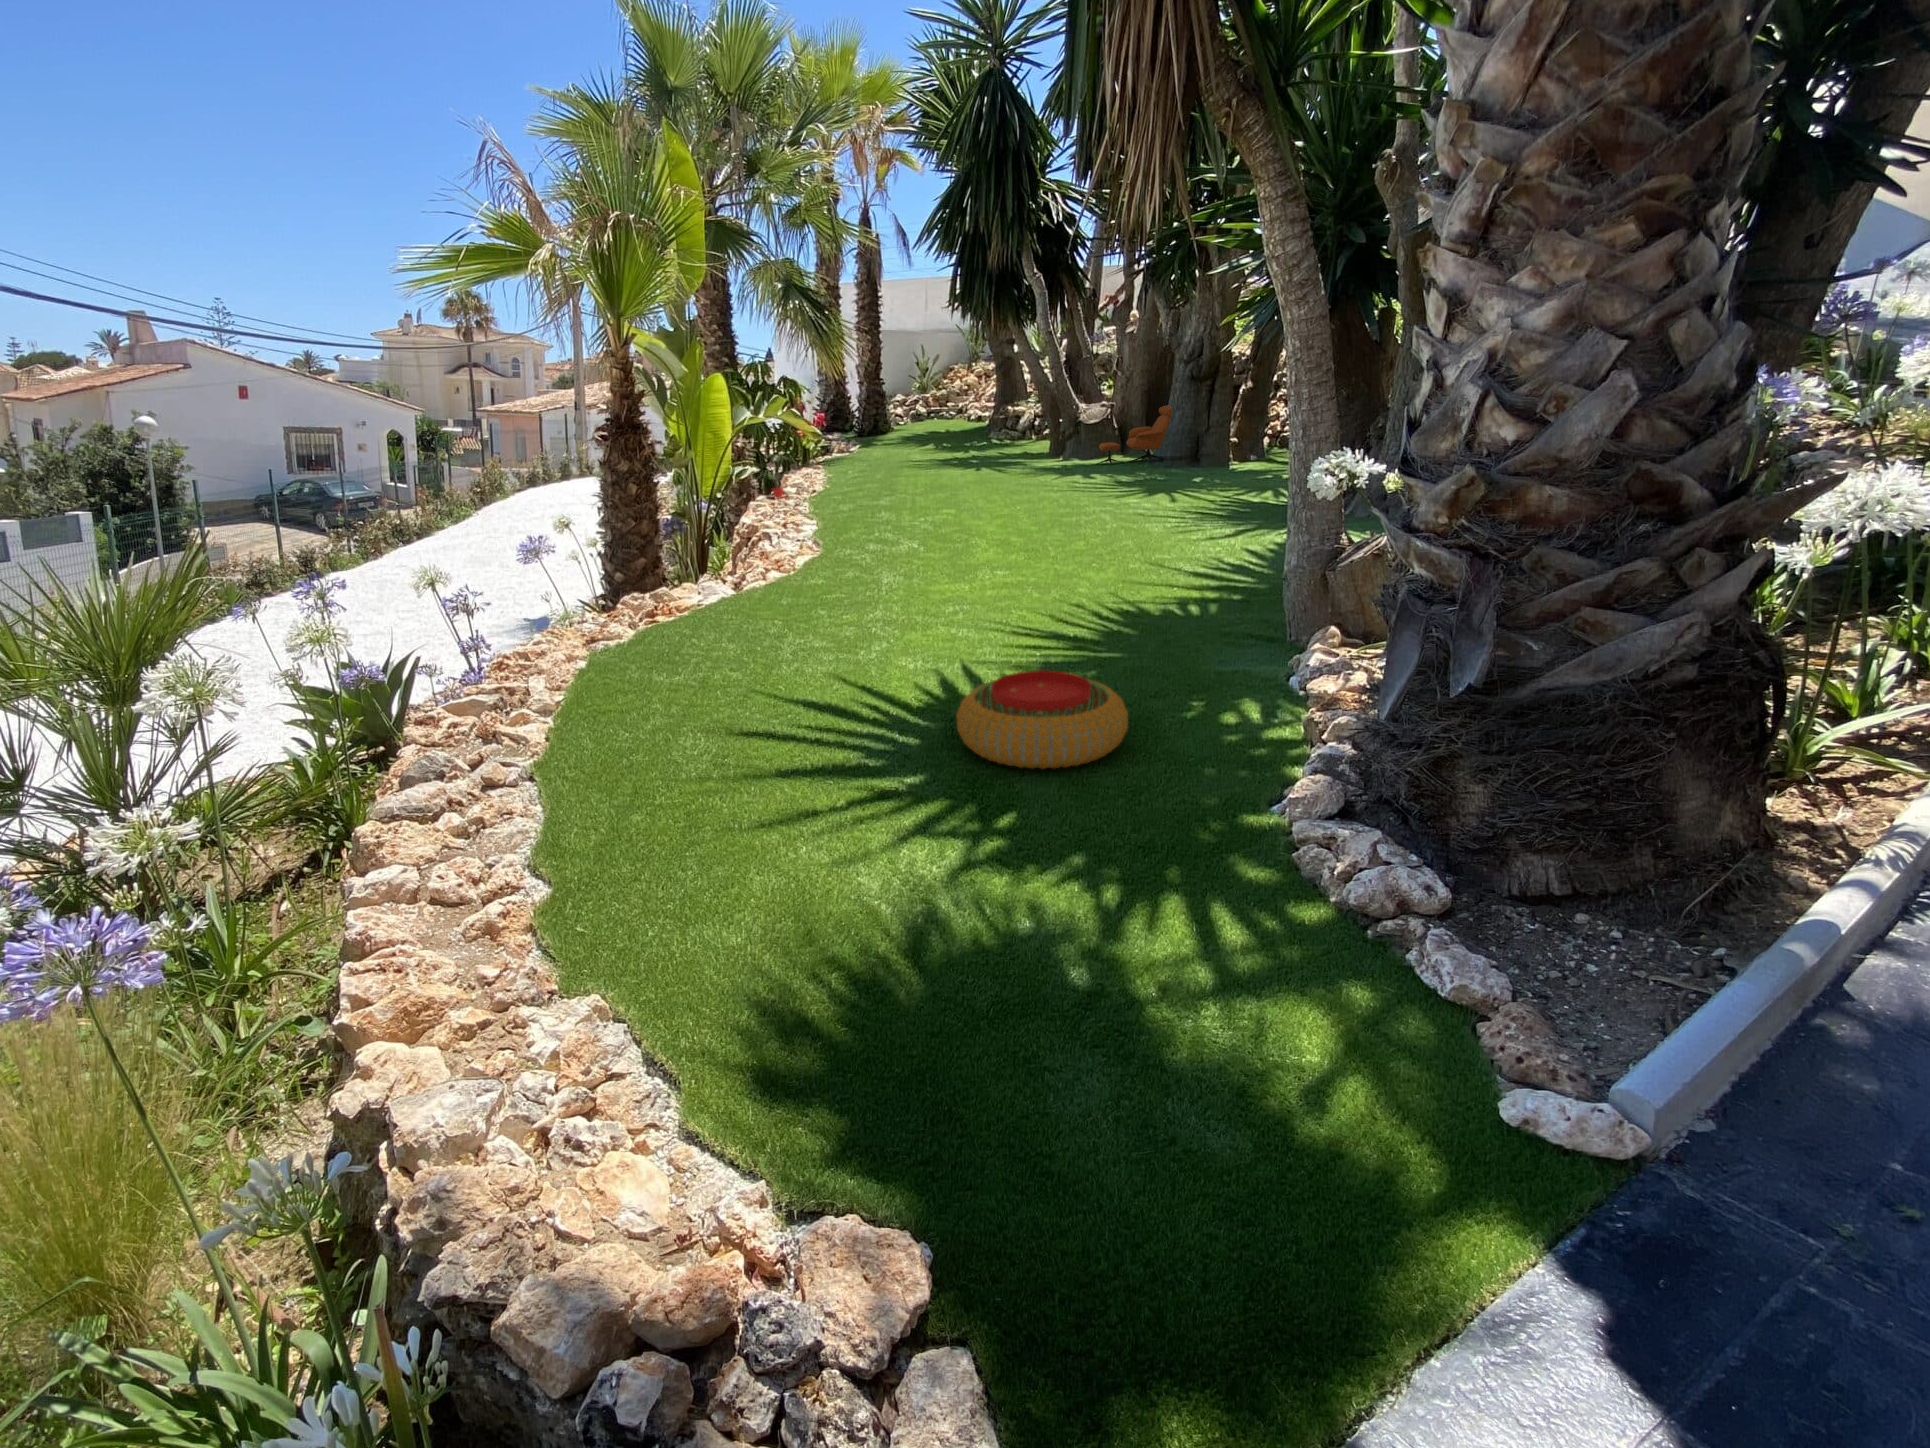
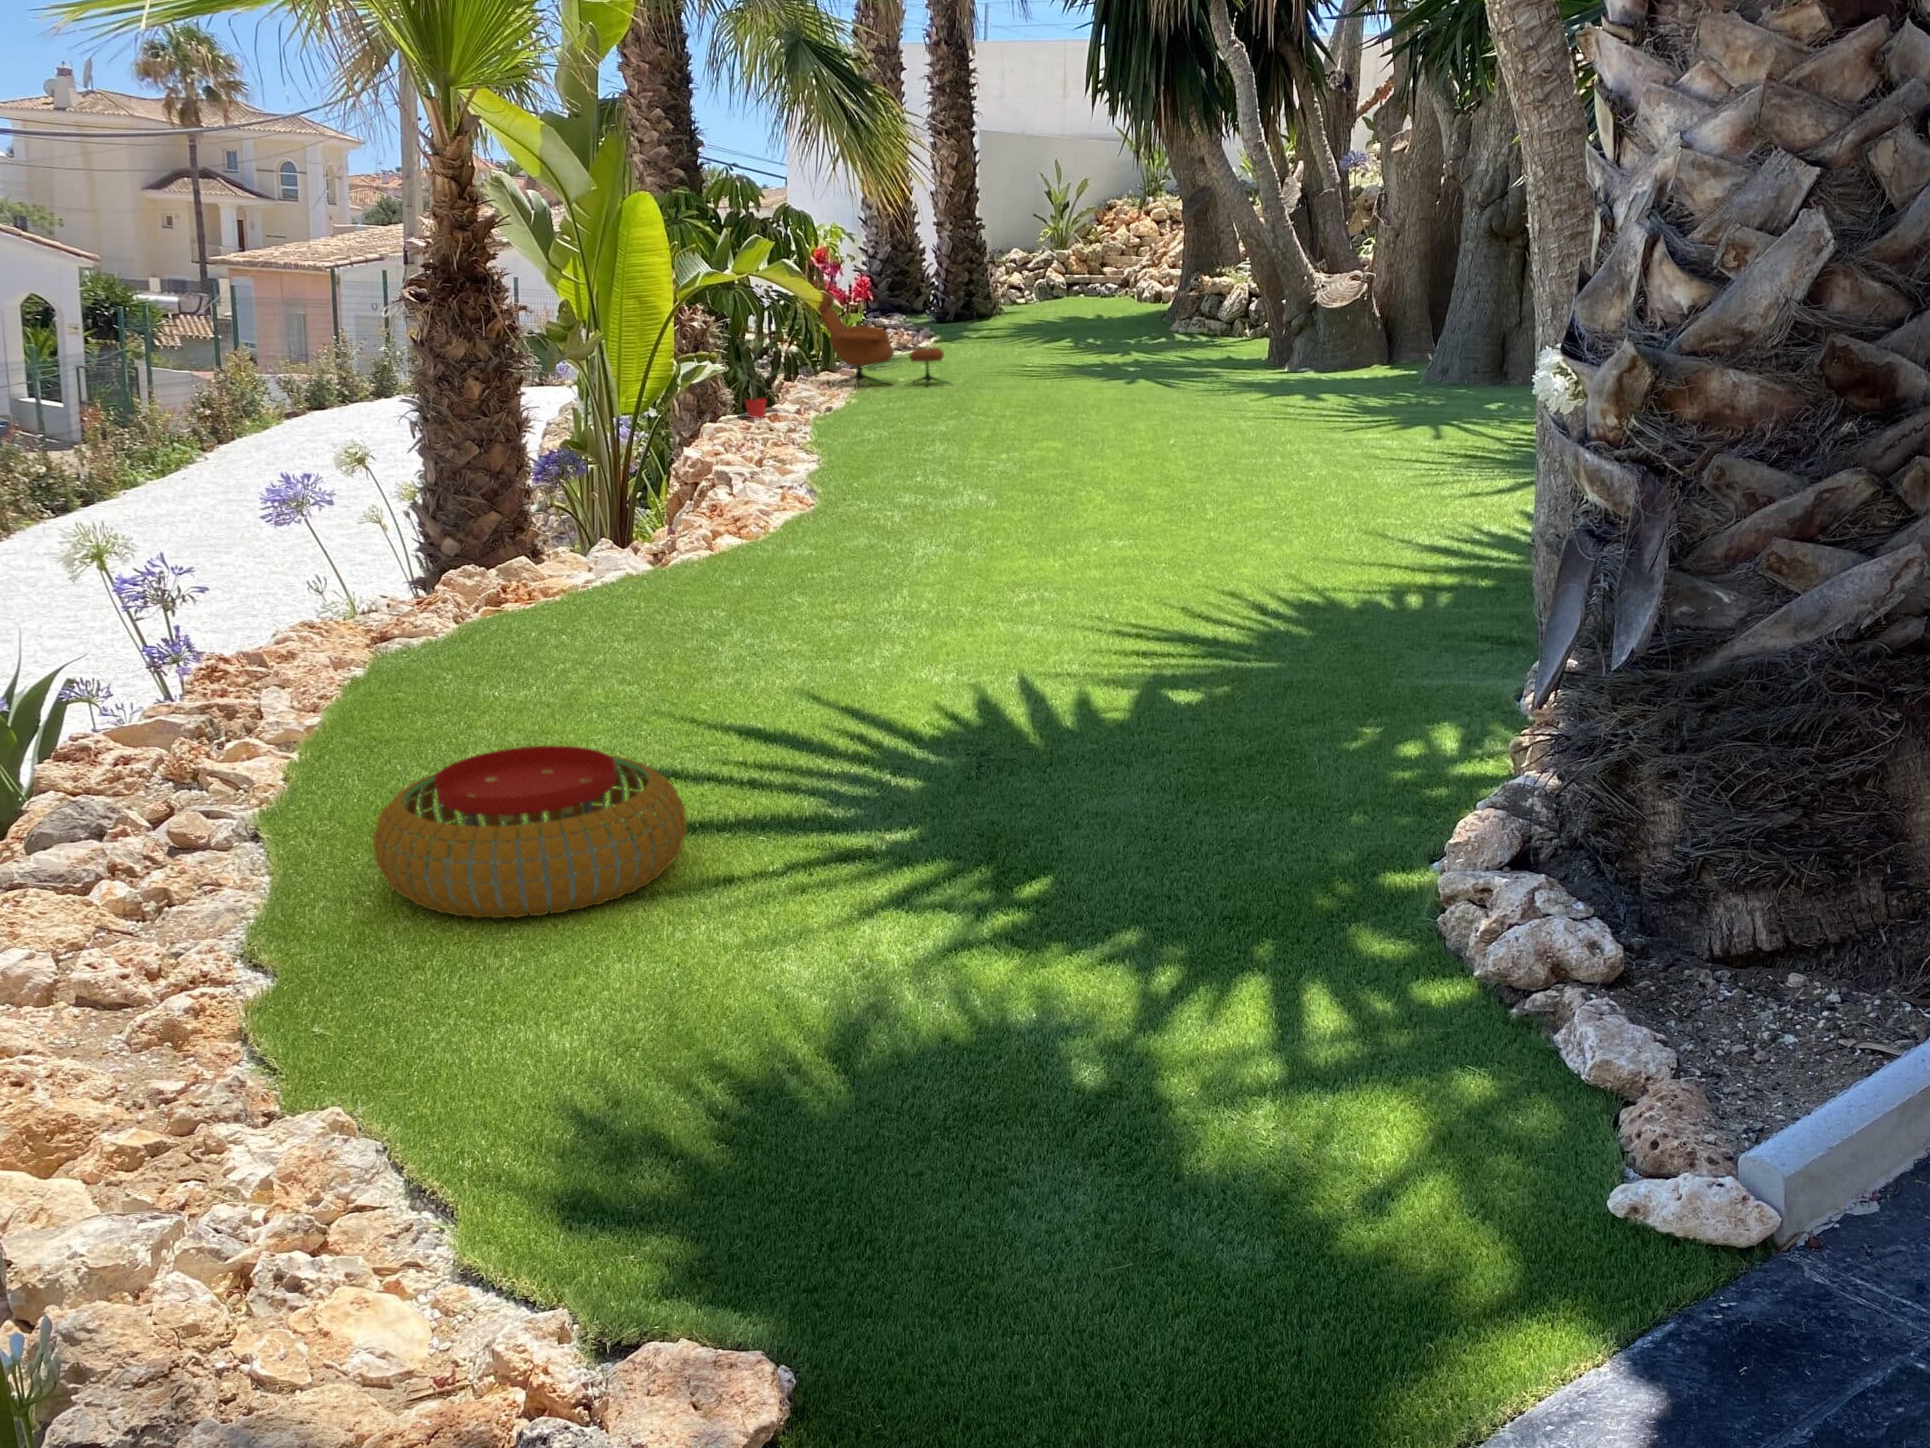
lounge chair: present [1097,405,1172,465] -> present [817,291,944,388]
pouf: present [957,670,1128,769] -> present [373,746,687,918]

